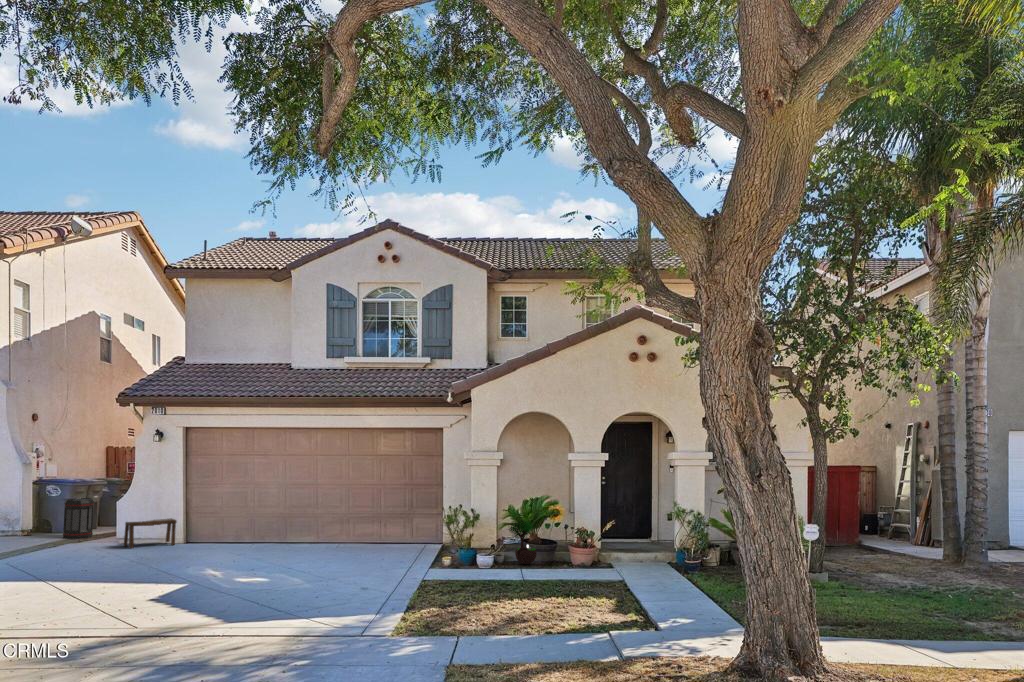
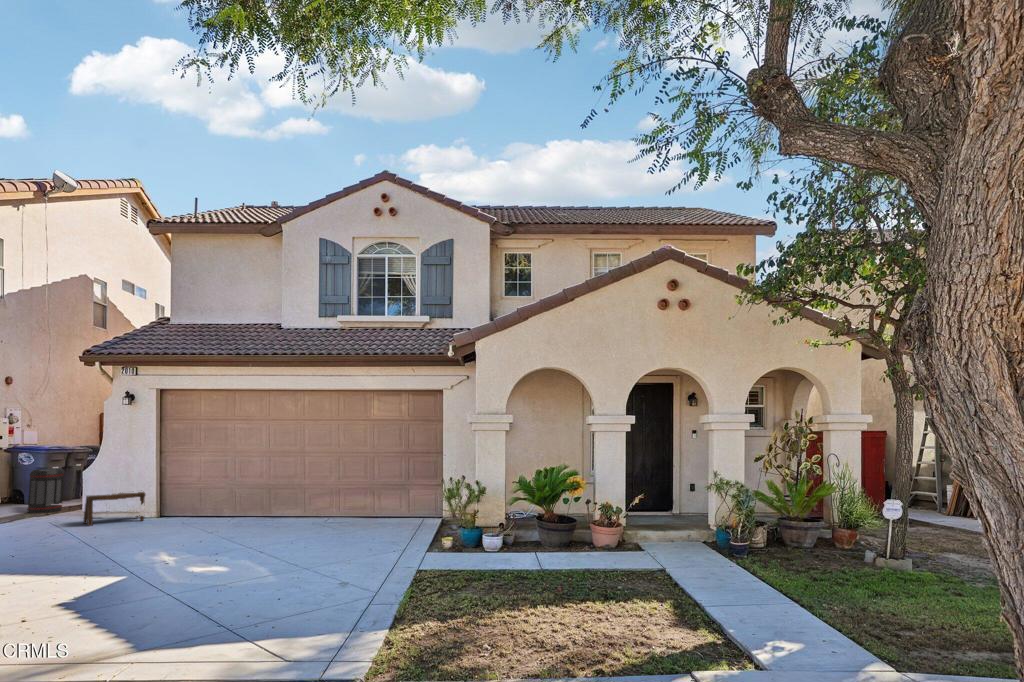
potted tree: present [508,519,537,564] -> none [518,487,553,546]

